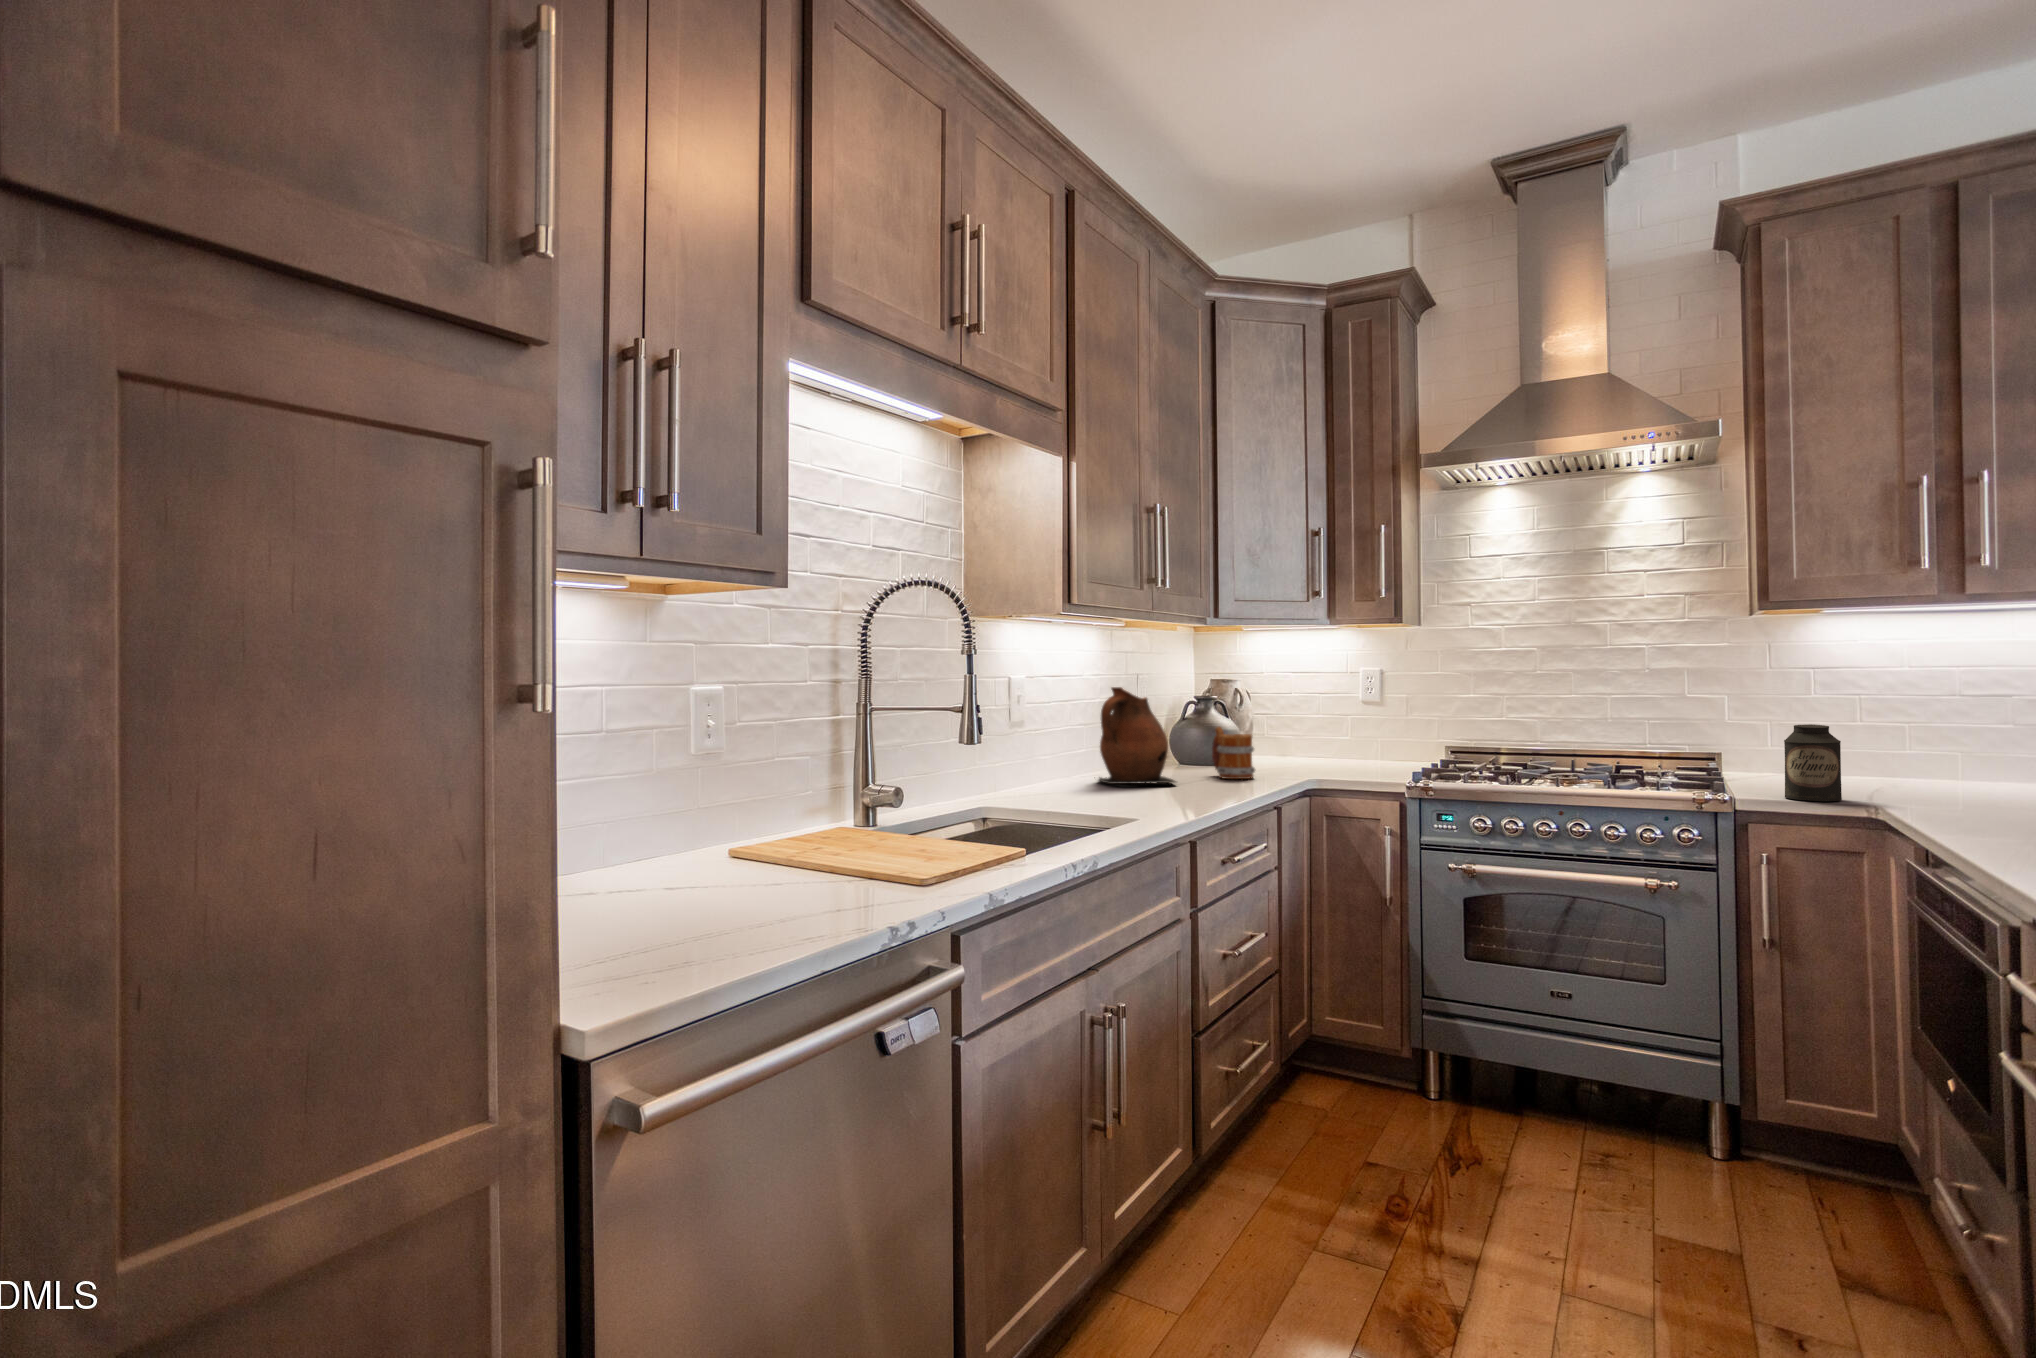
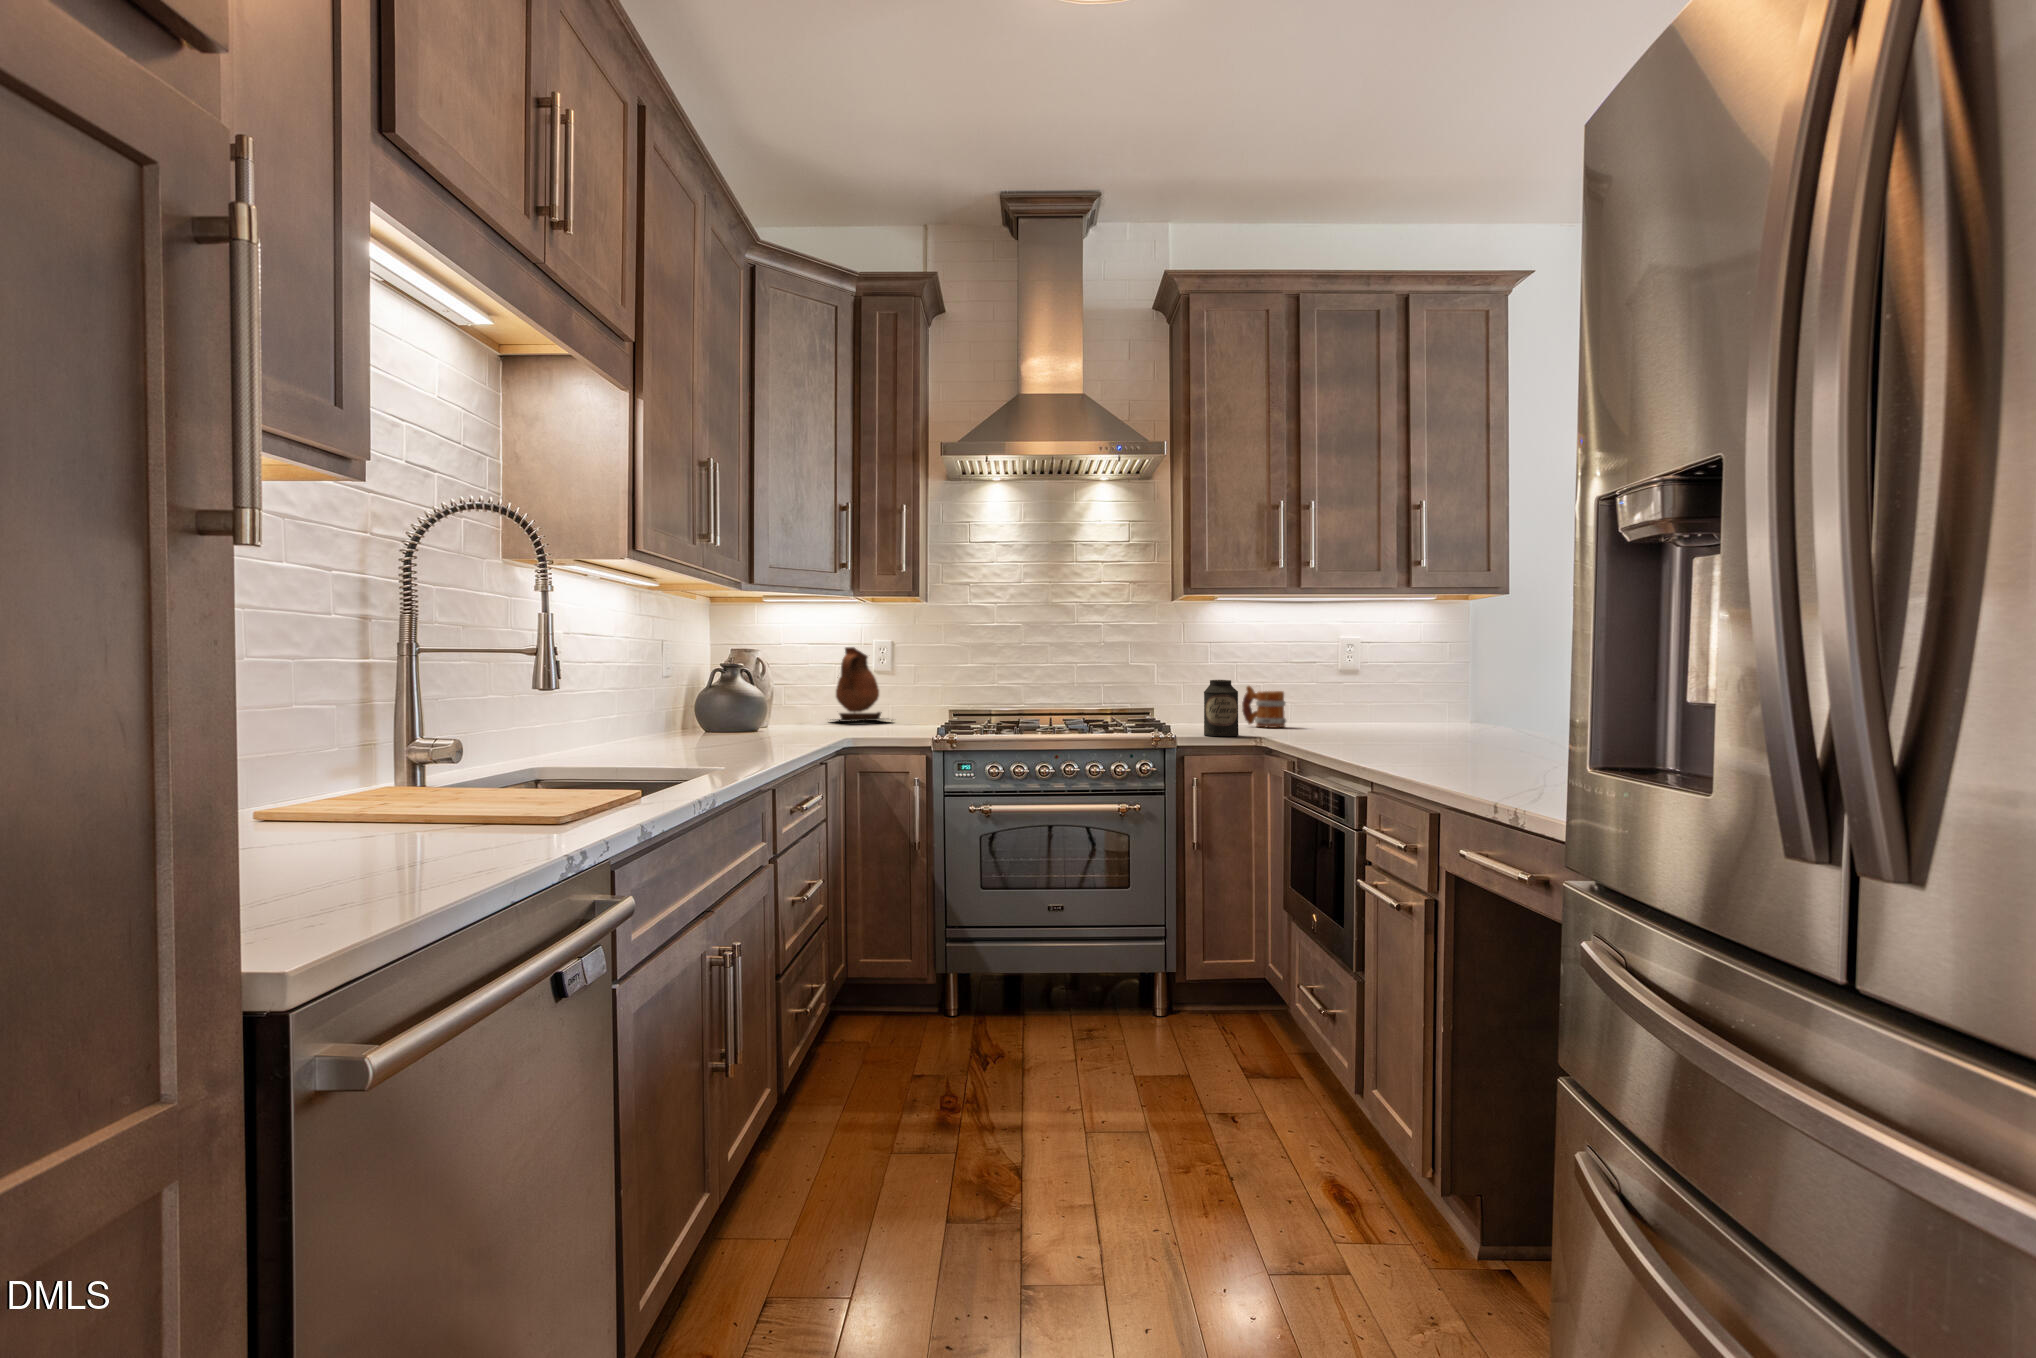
ceramic pitcher: present [1098,687,1176,784] -> present [832,647,884,722]
mug: present [1212,727,1255,779] -> present [1242,686,1286,728]

